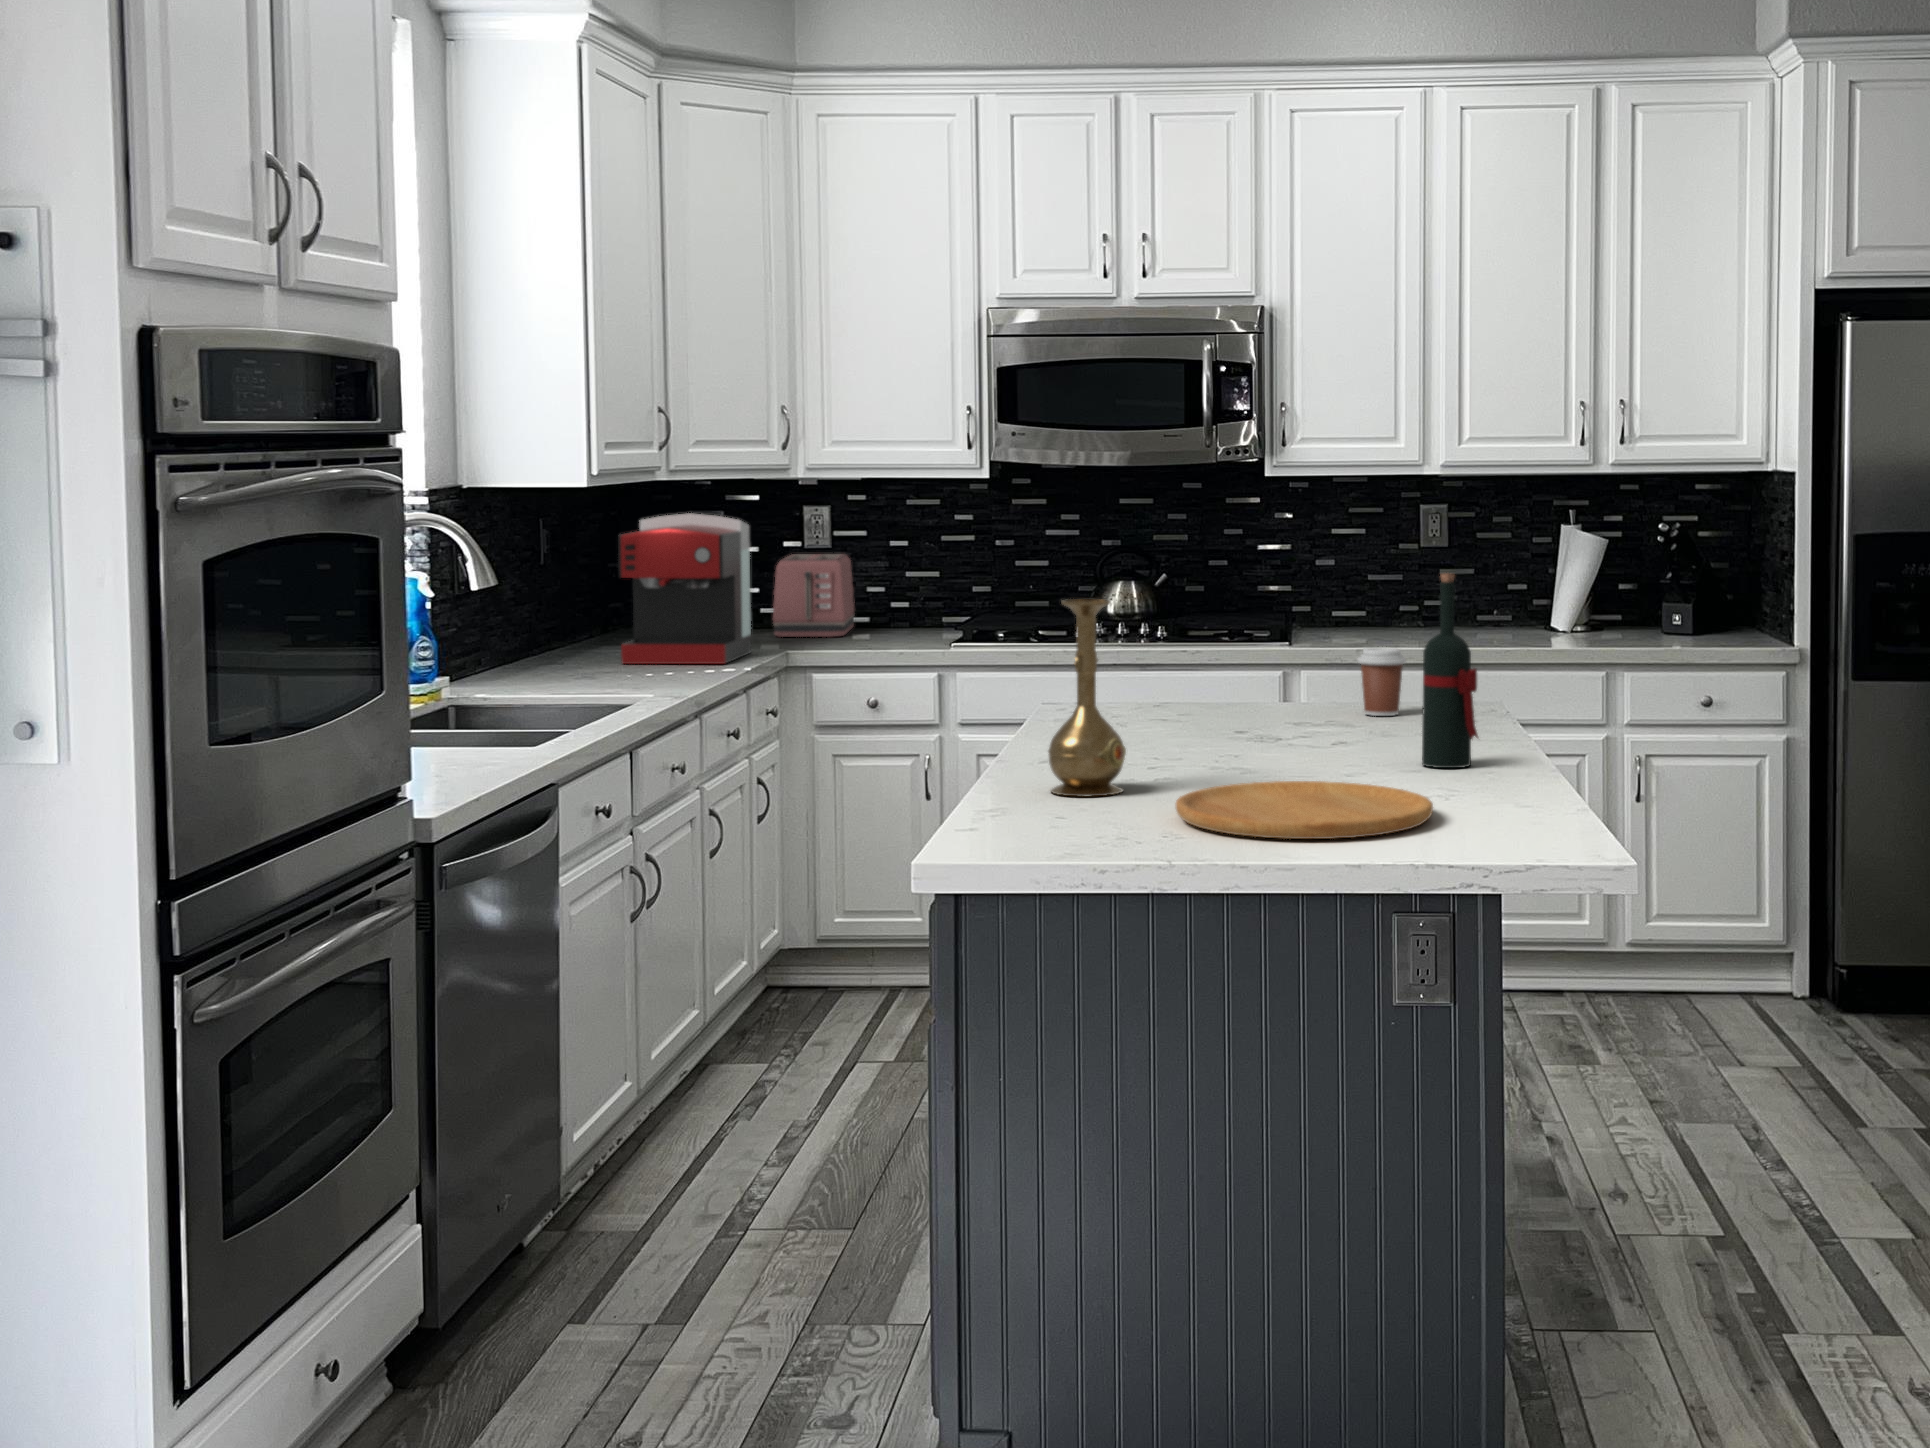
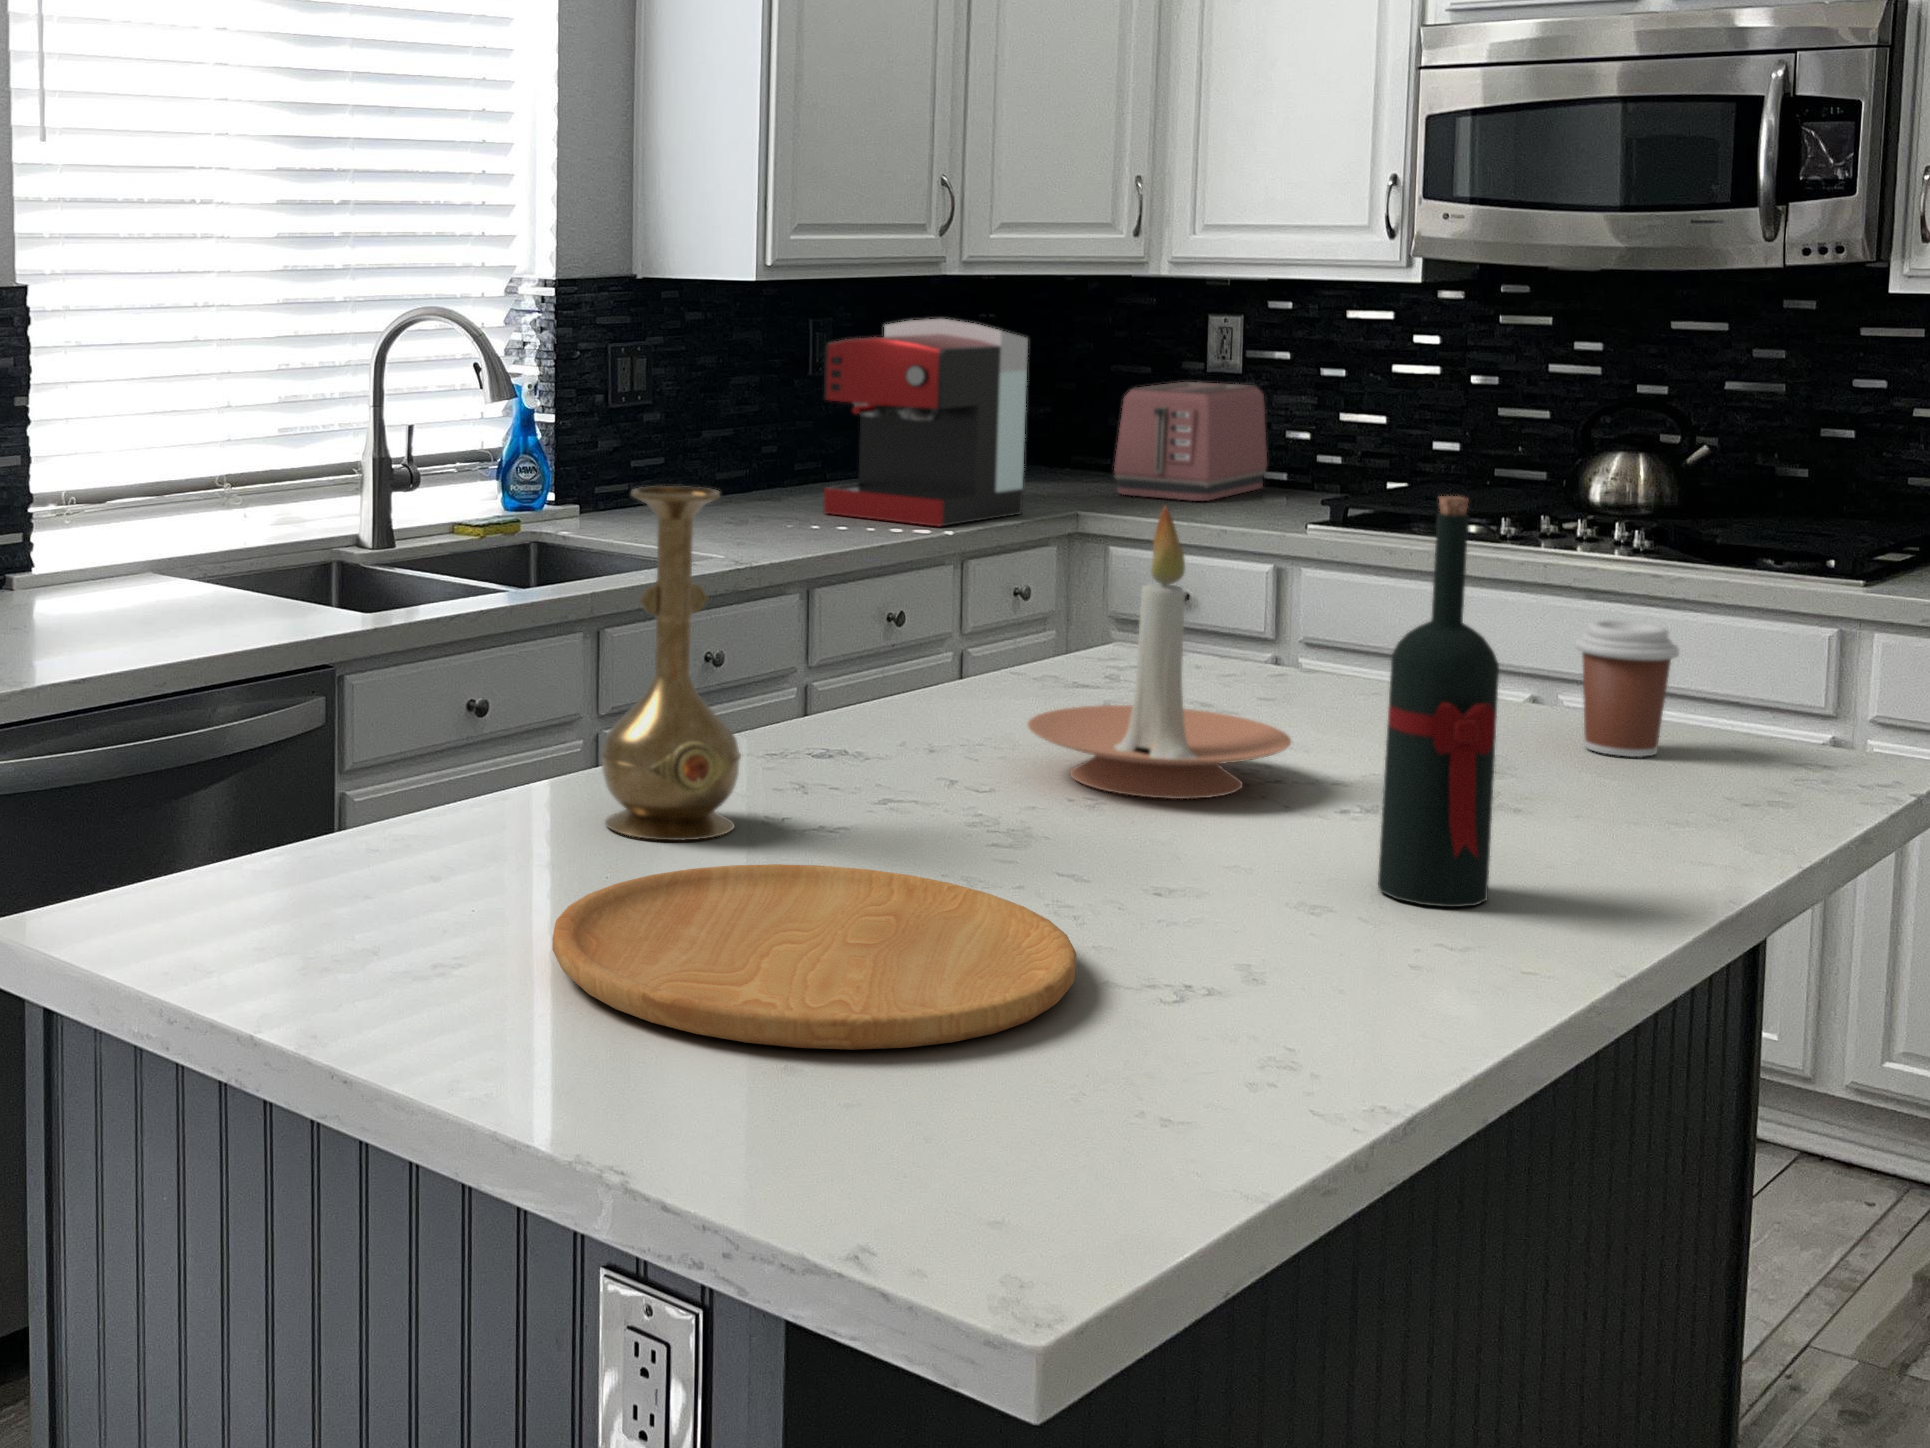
candle holder: none [1166,597,1306,754] -> present [1028,506,1291,799]

